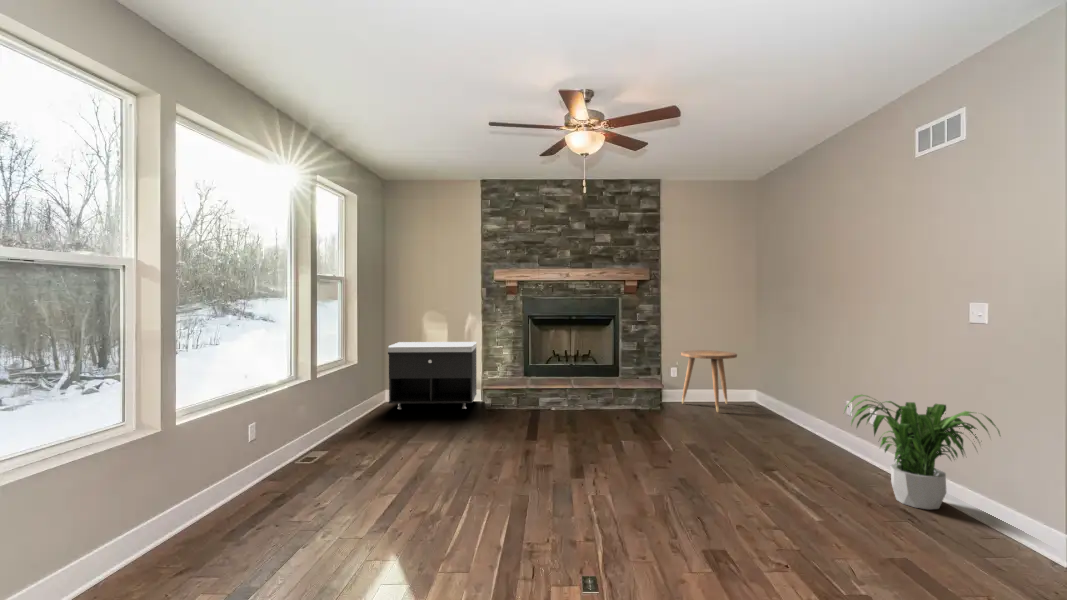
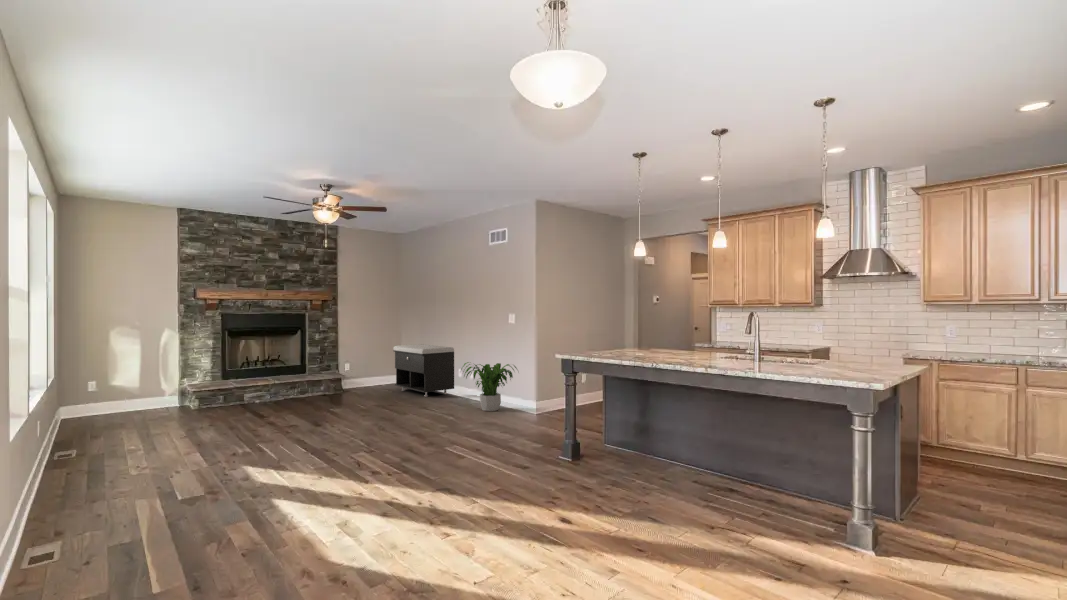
storage bench: present [388,342,477,409] -> present [393,344,454,397]
side table: present [681,350,737,412] -> none [355,349,393,390]

